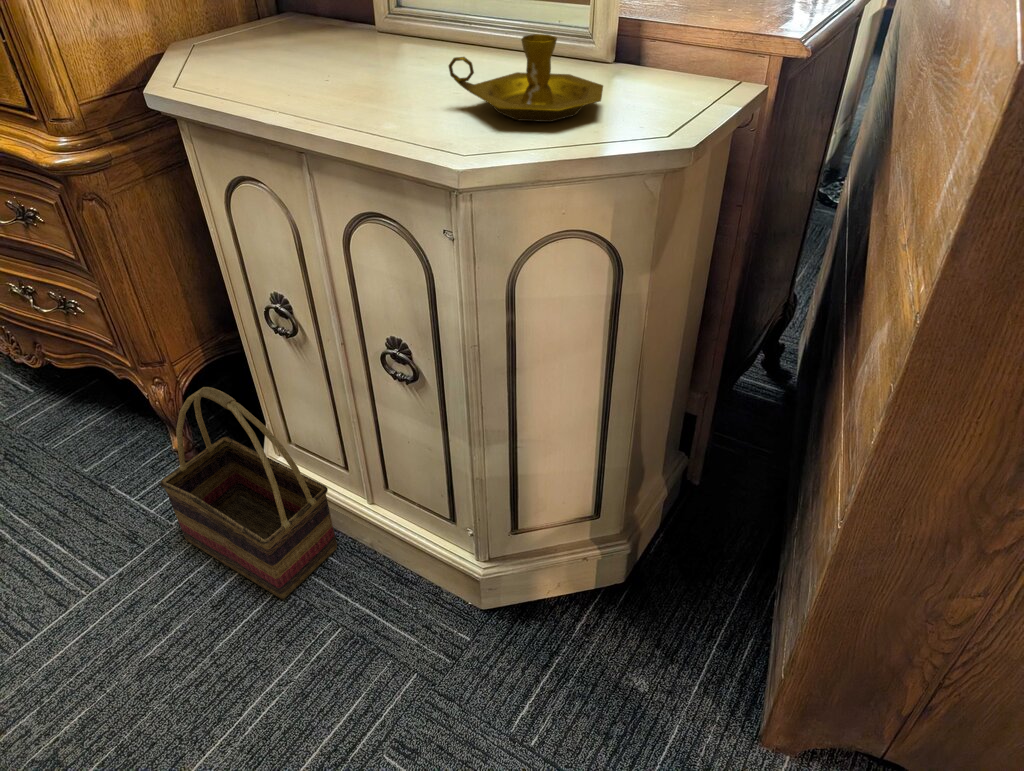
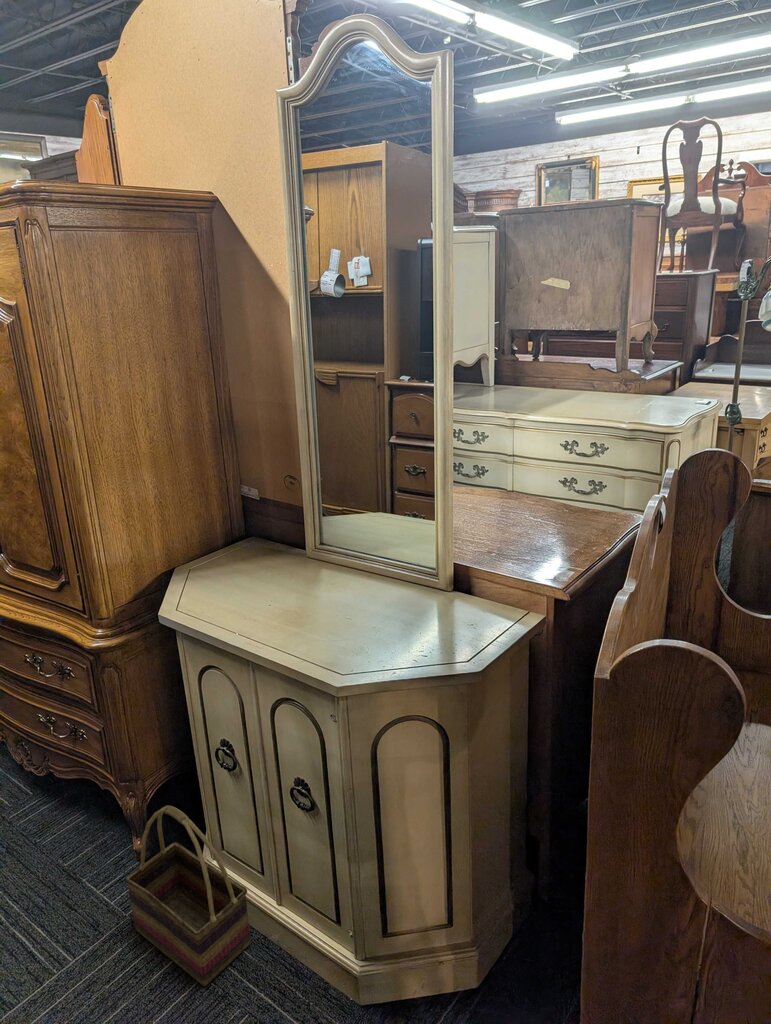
candlestick: present [449,34,603,122] -> none [339,596,434,649]

